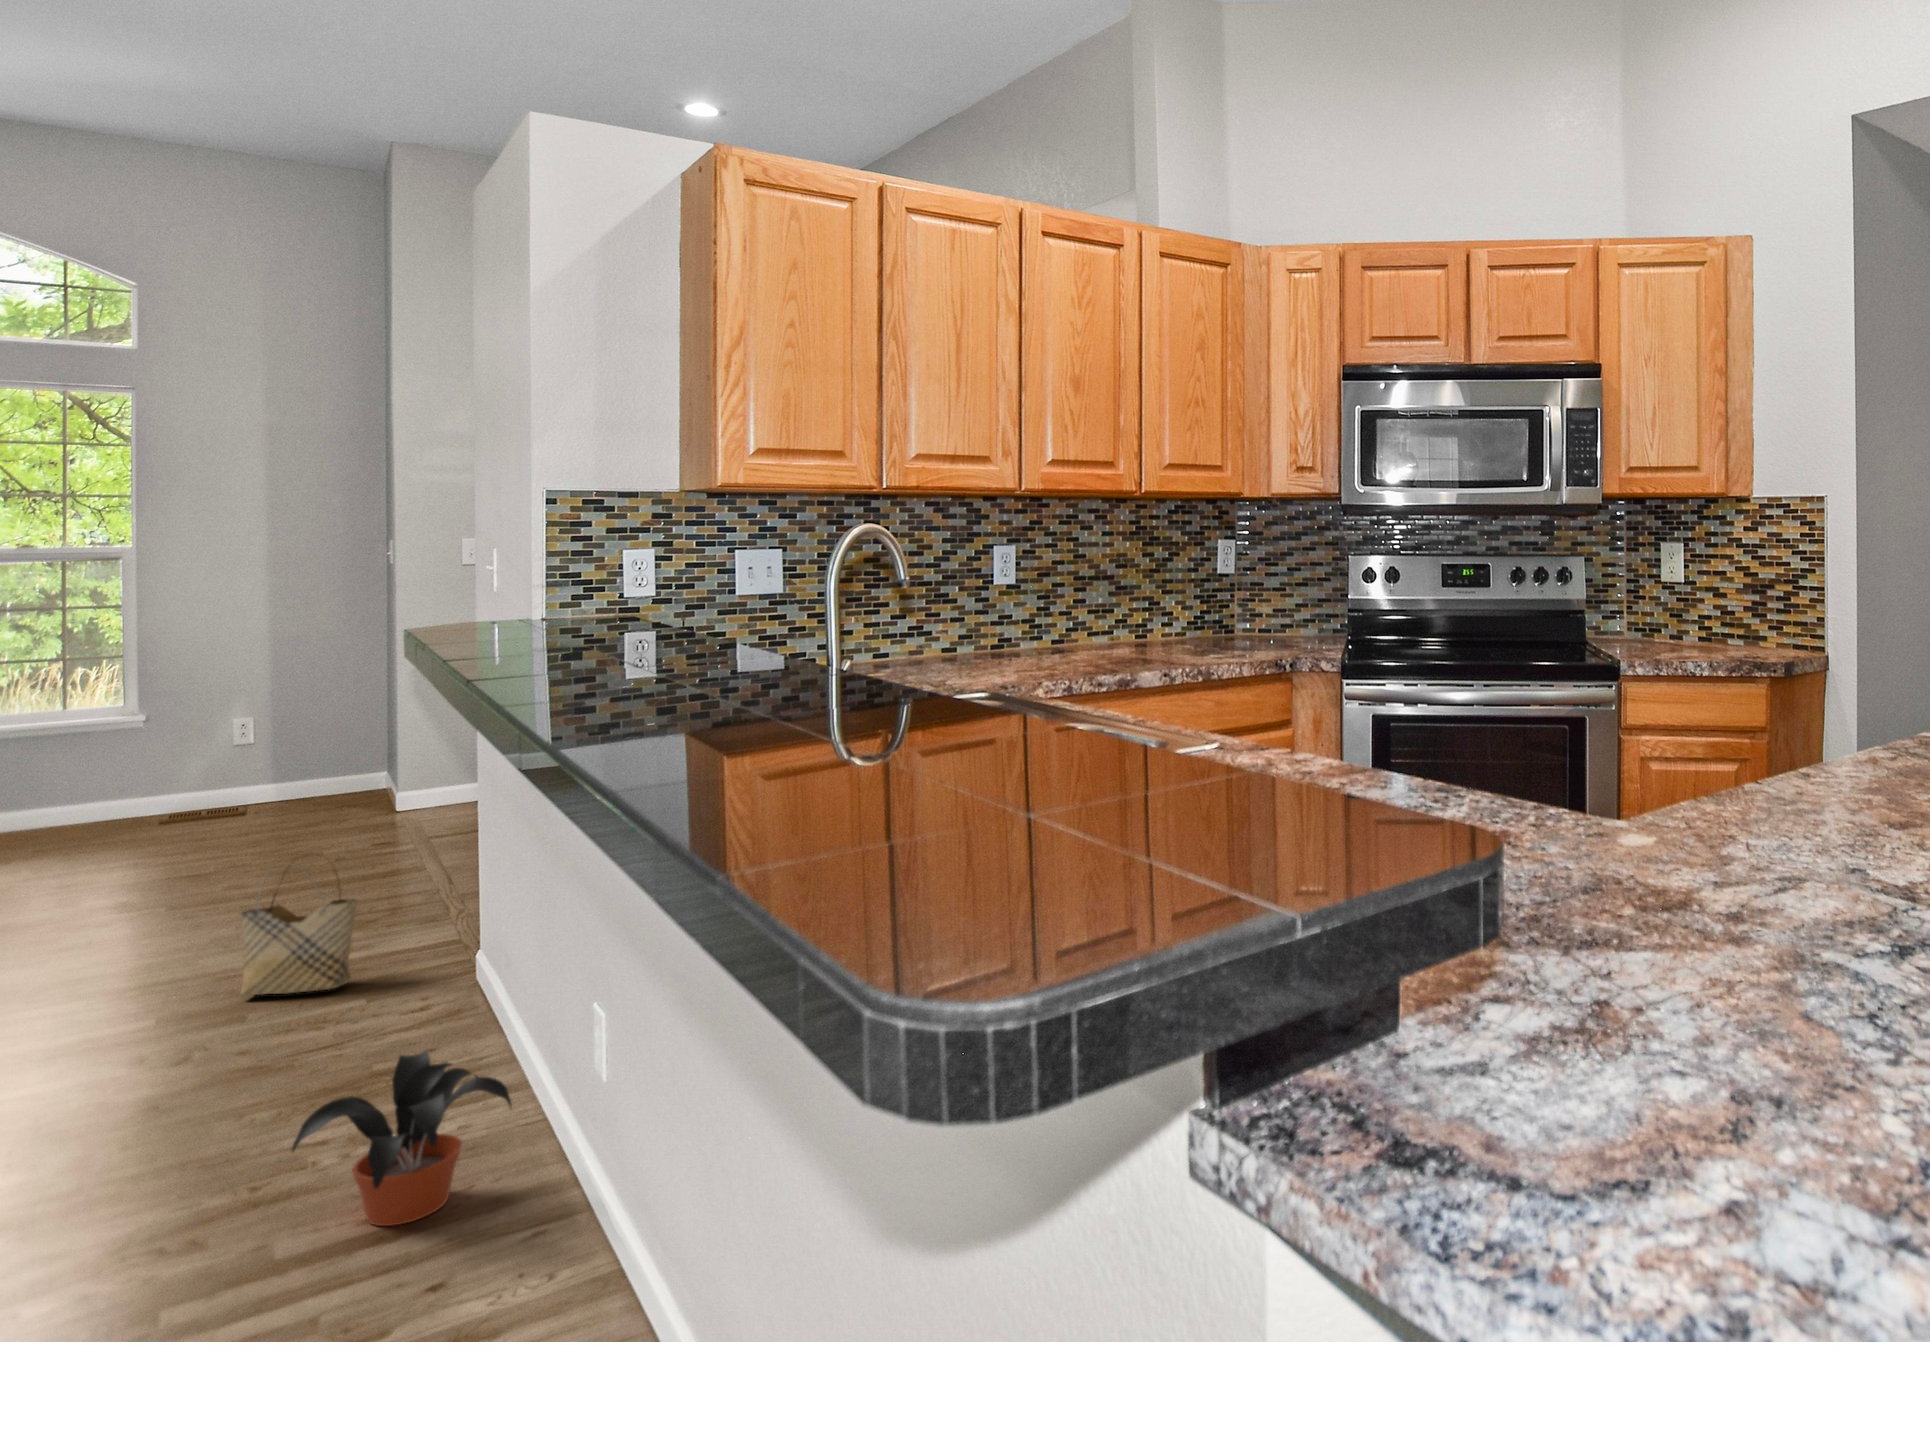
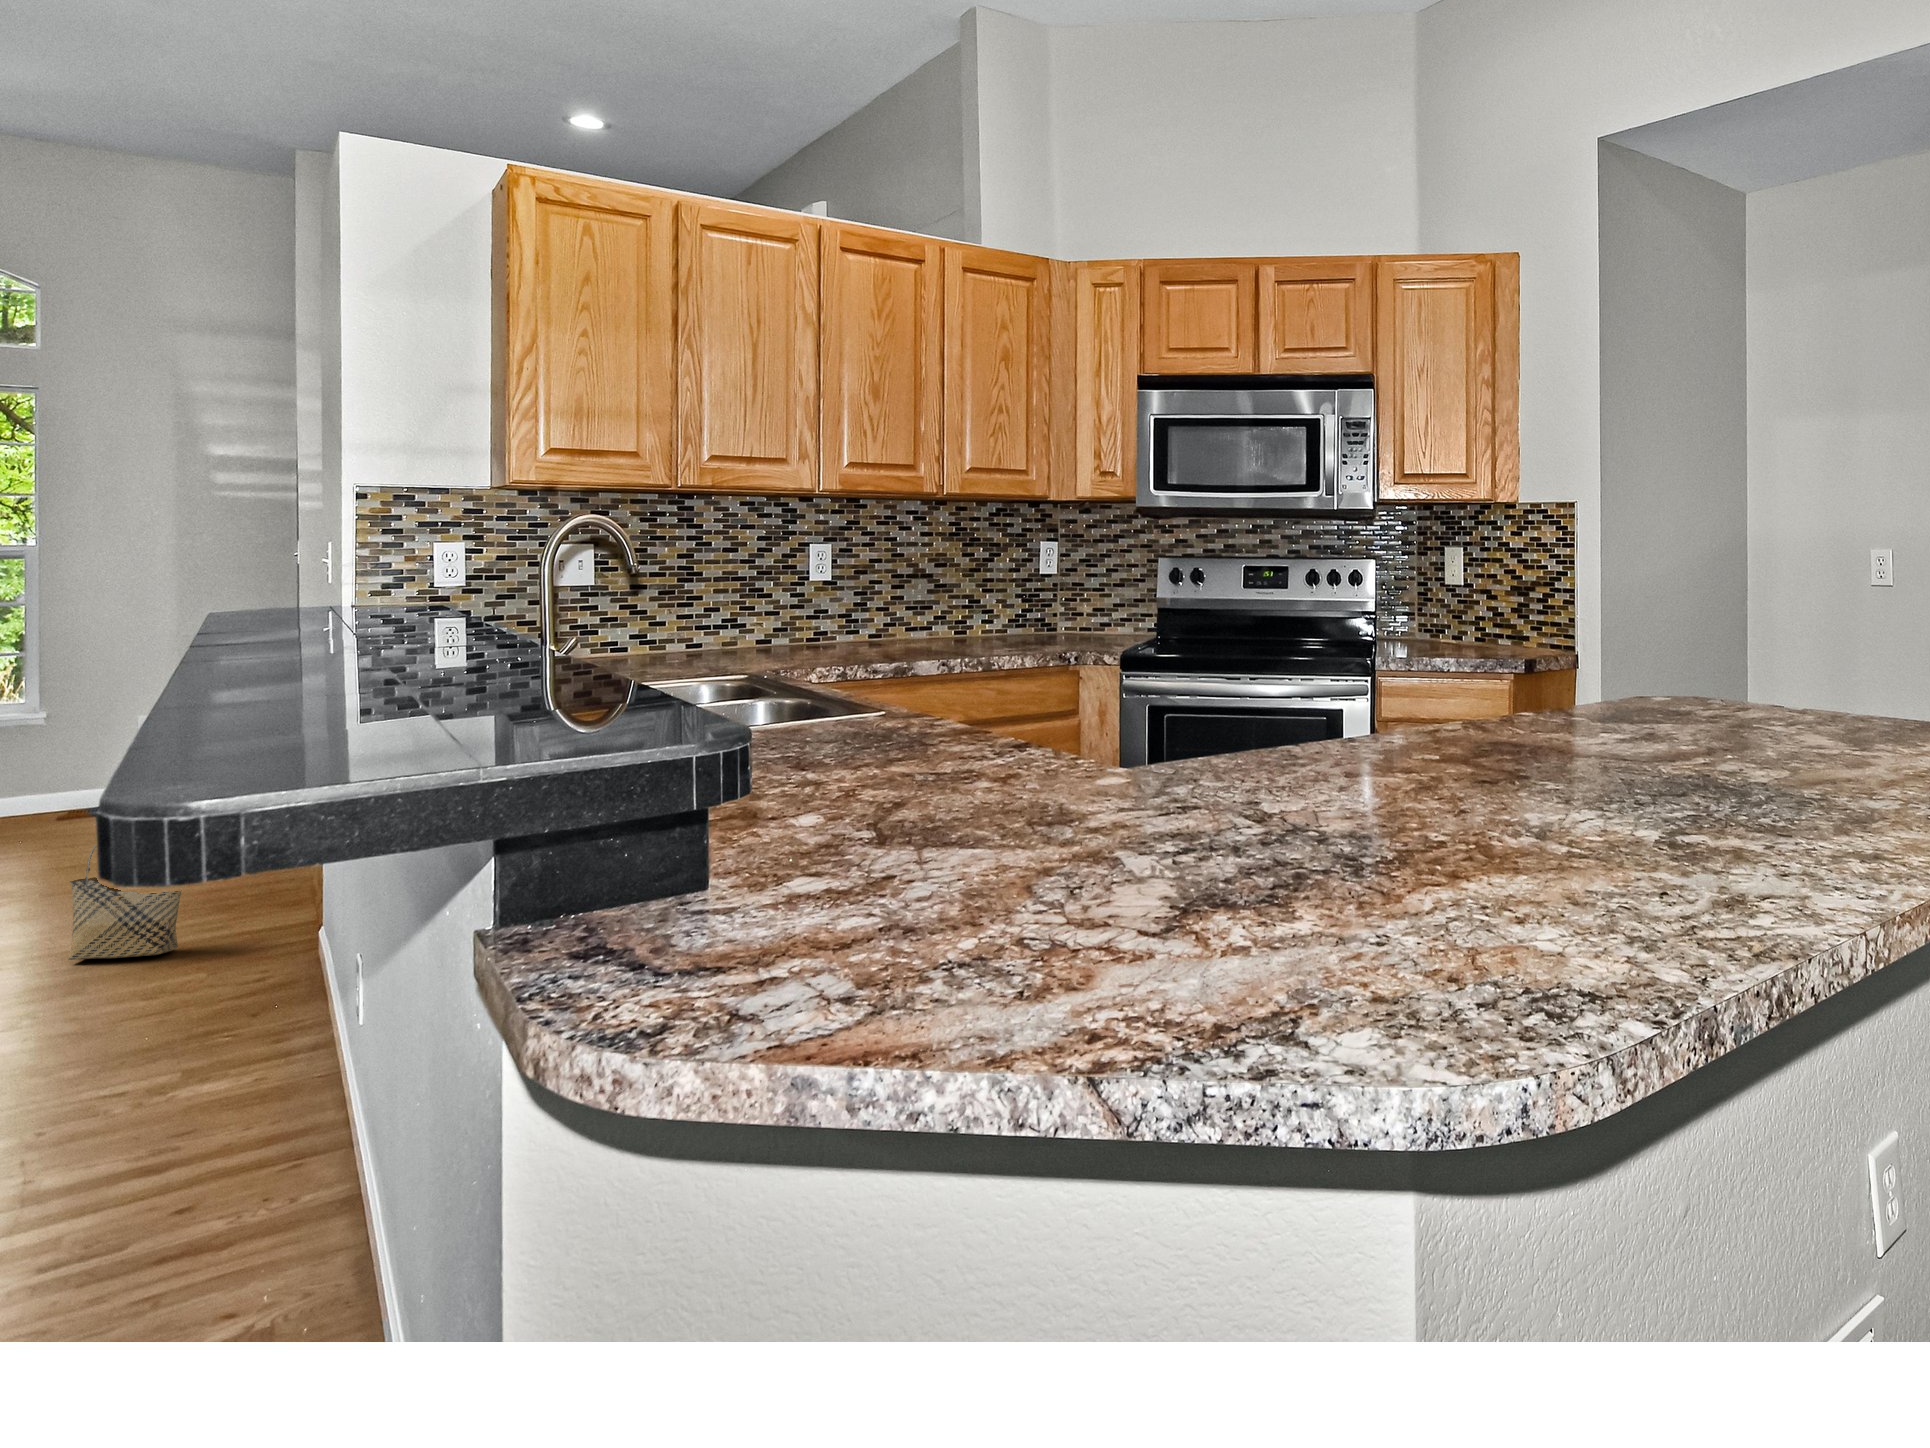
potted plant: present [292,1050,512,1226] -> none [54,993,270,1148]

